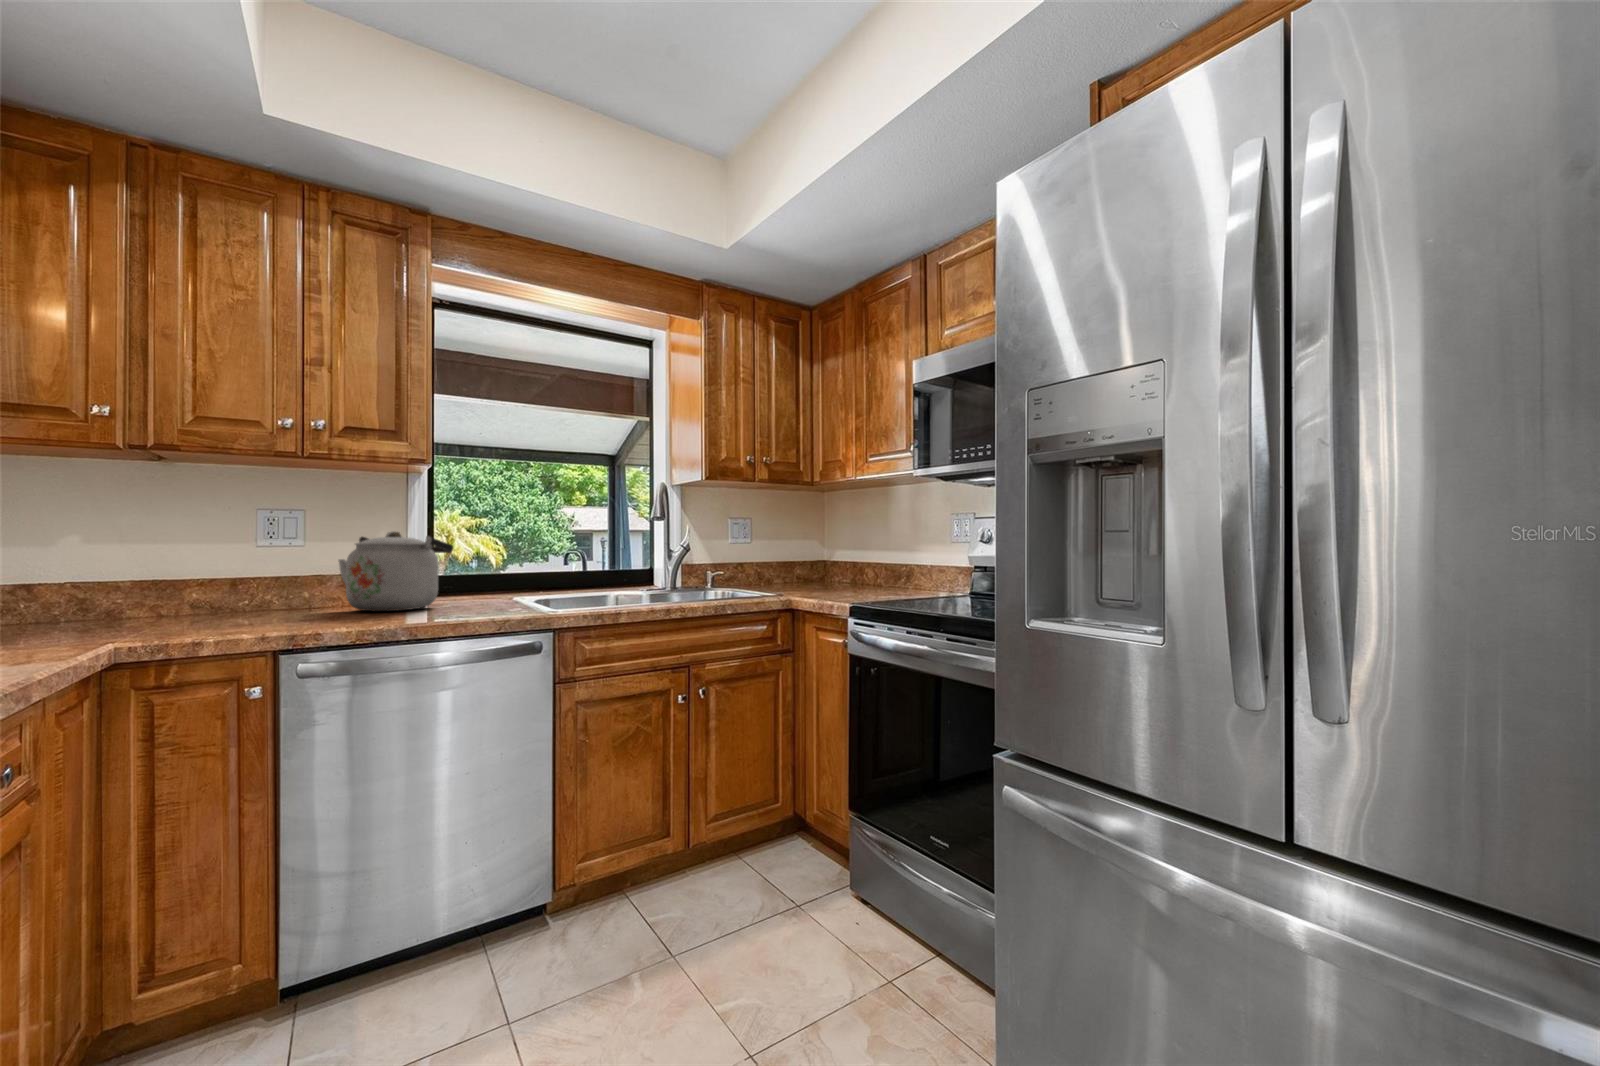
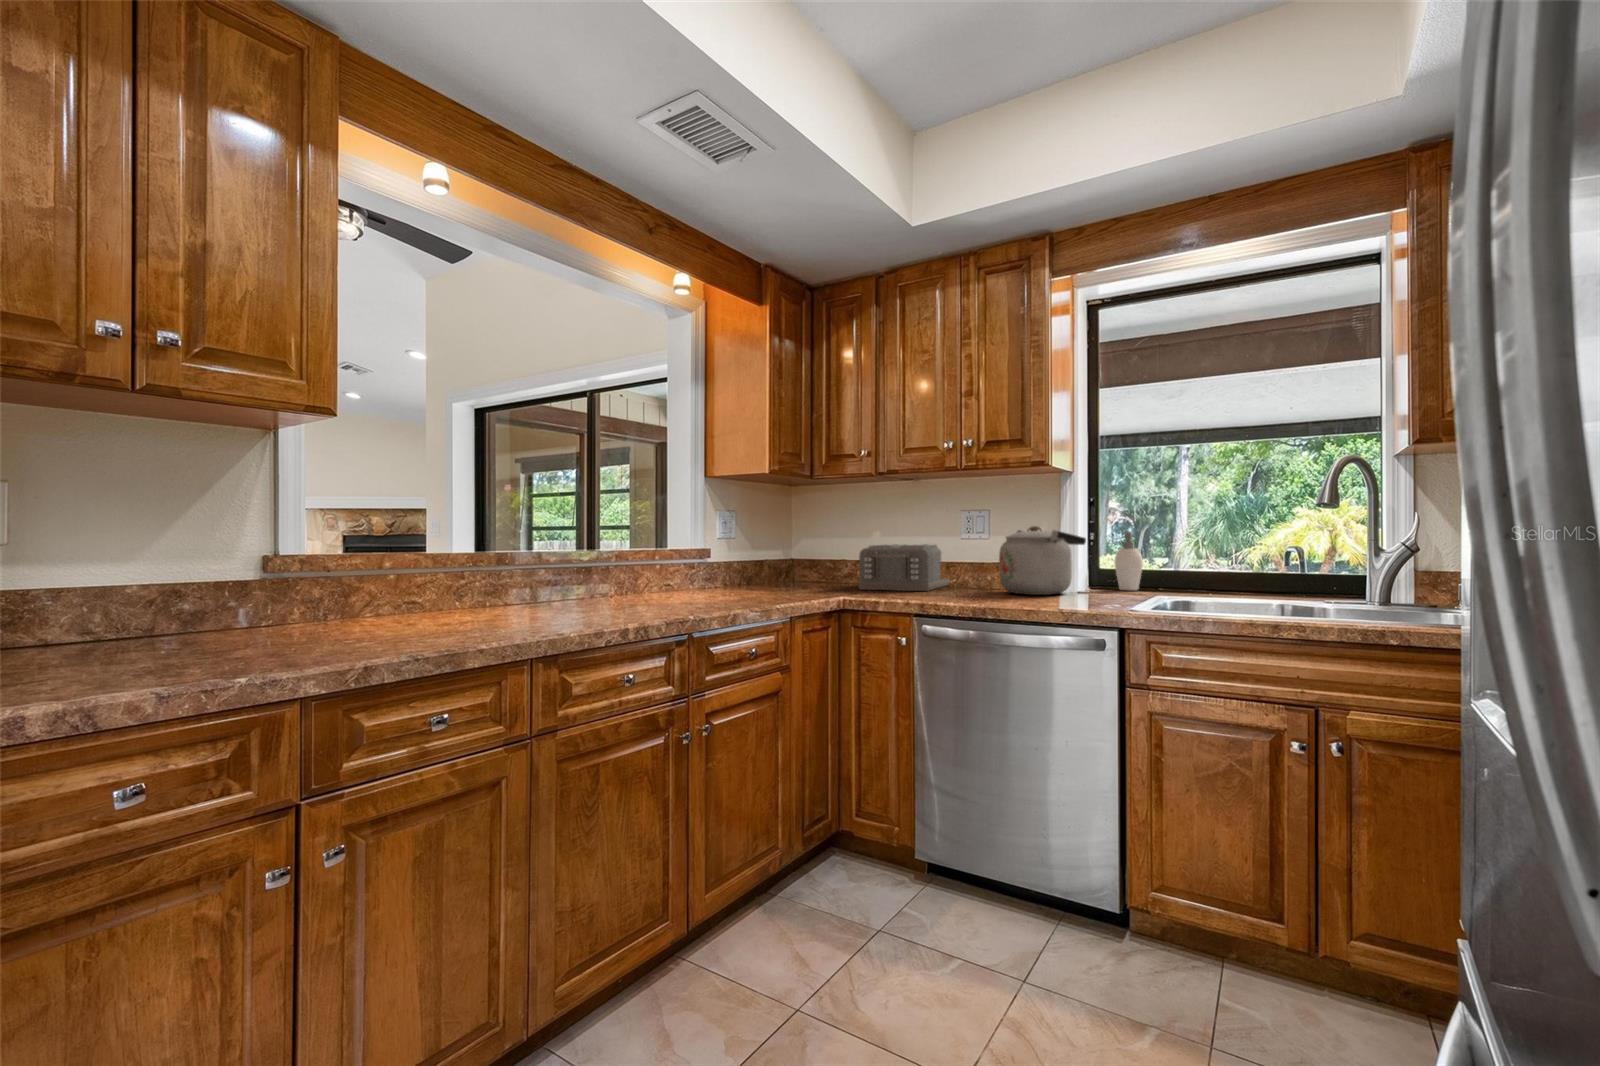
soap dispenser: none [457,540,486,600] -> present [1114,531,1143,590]
toaster: none [73,556,231,630] -> present [858,544,950,591]

